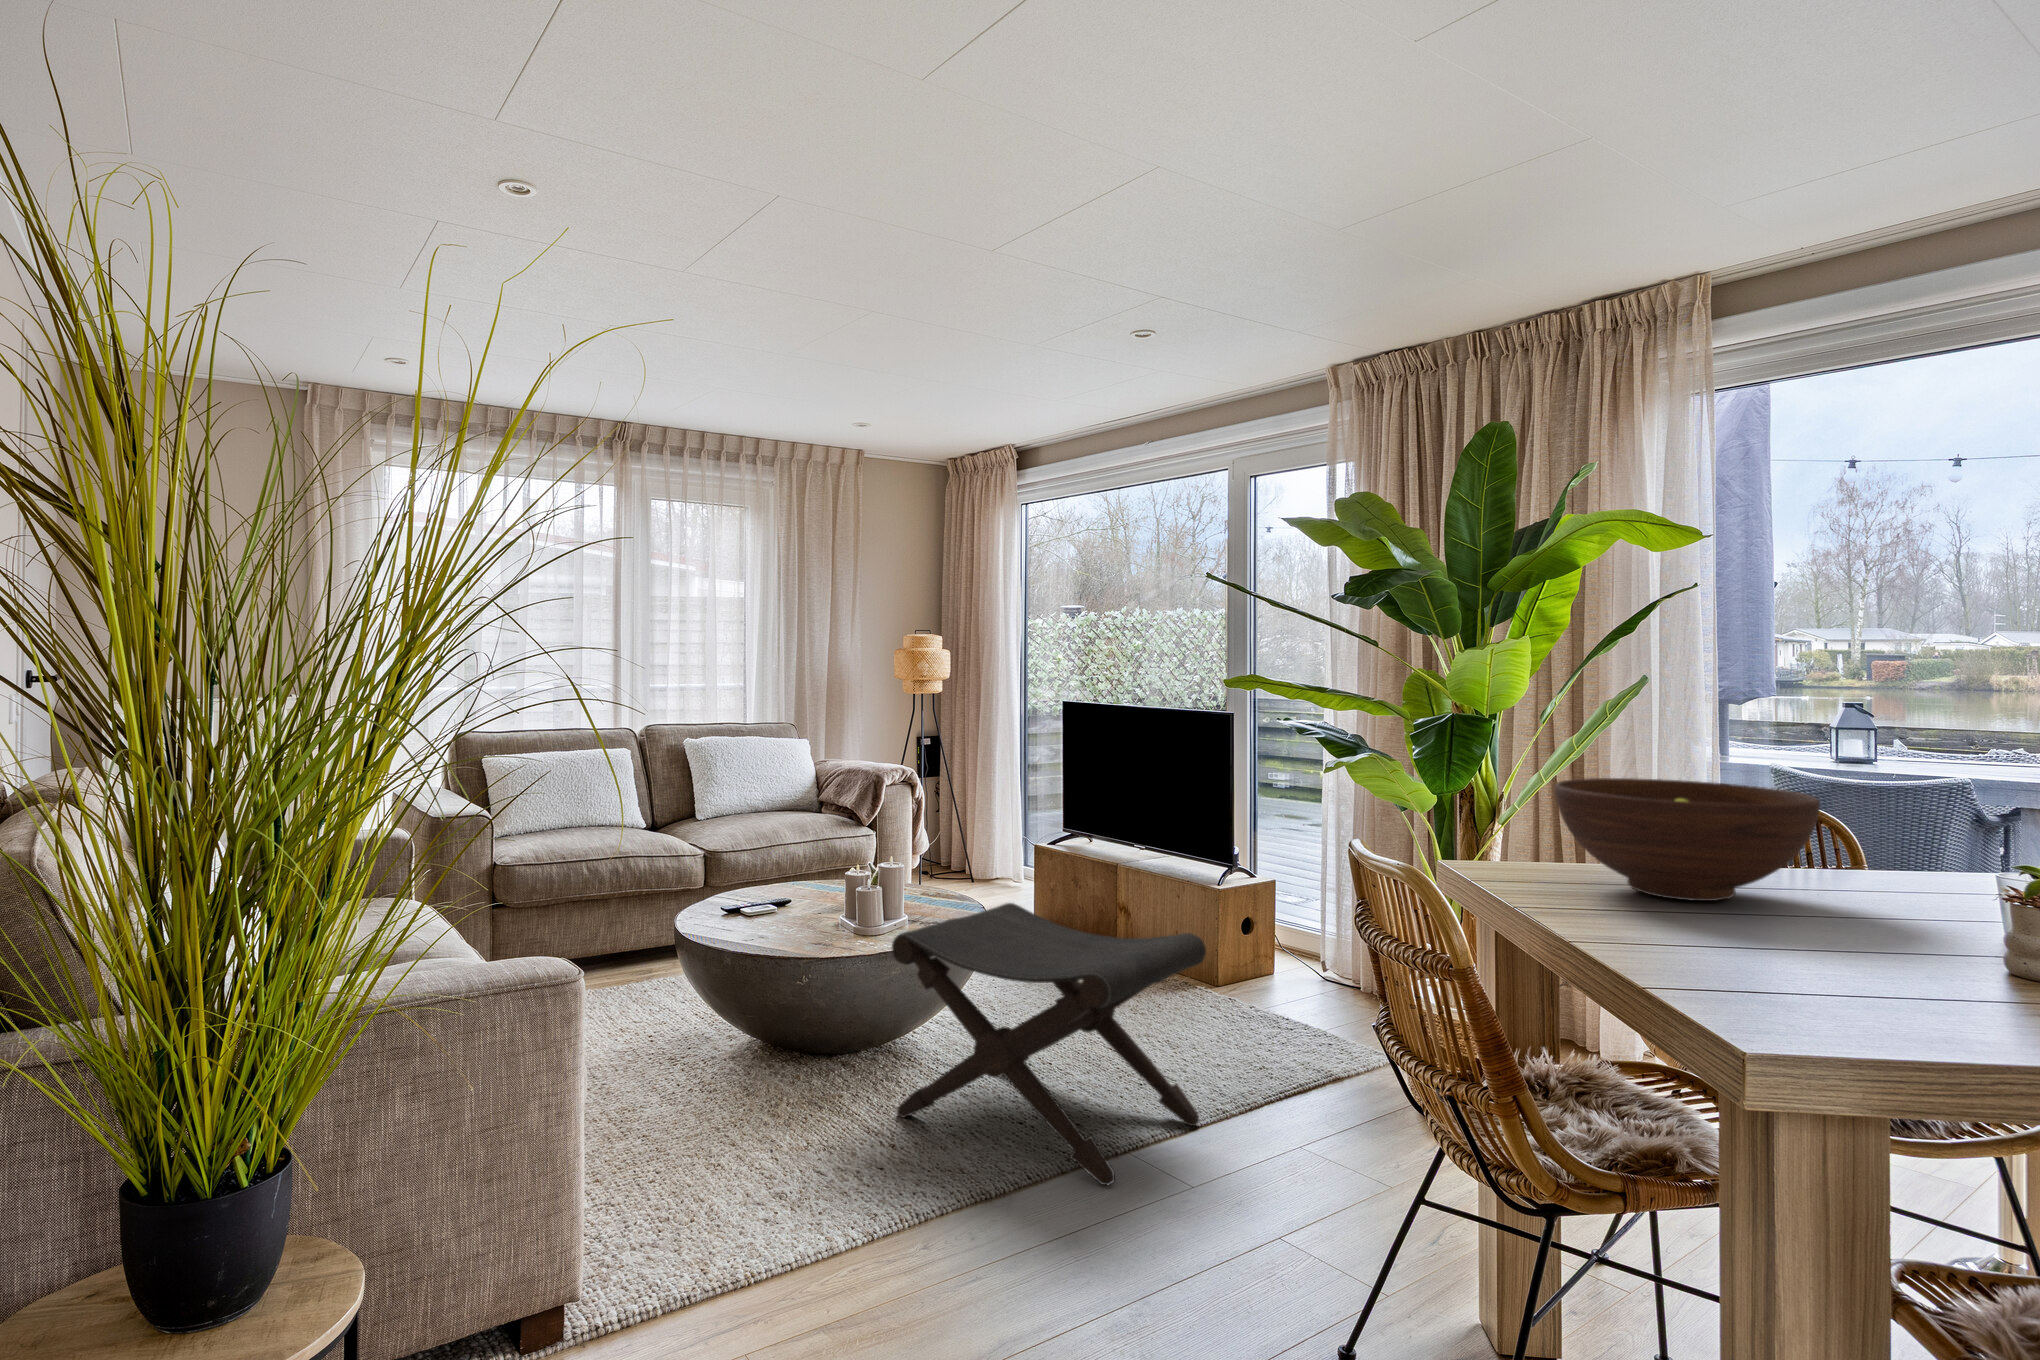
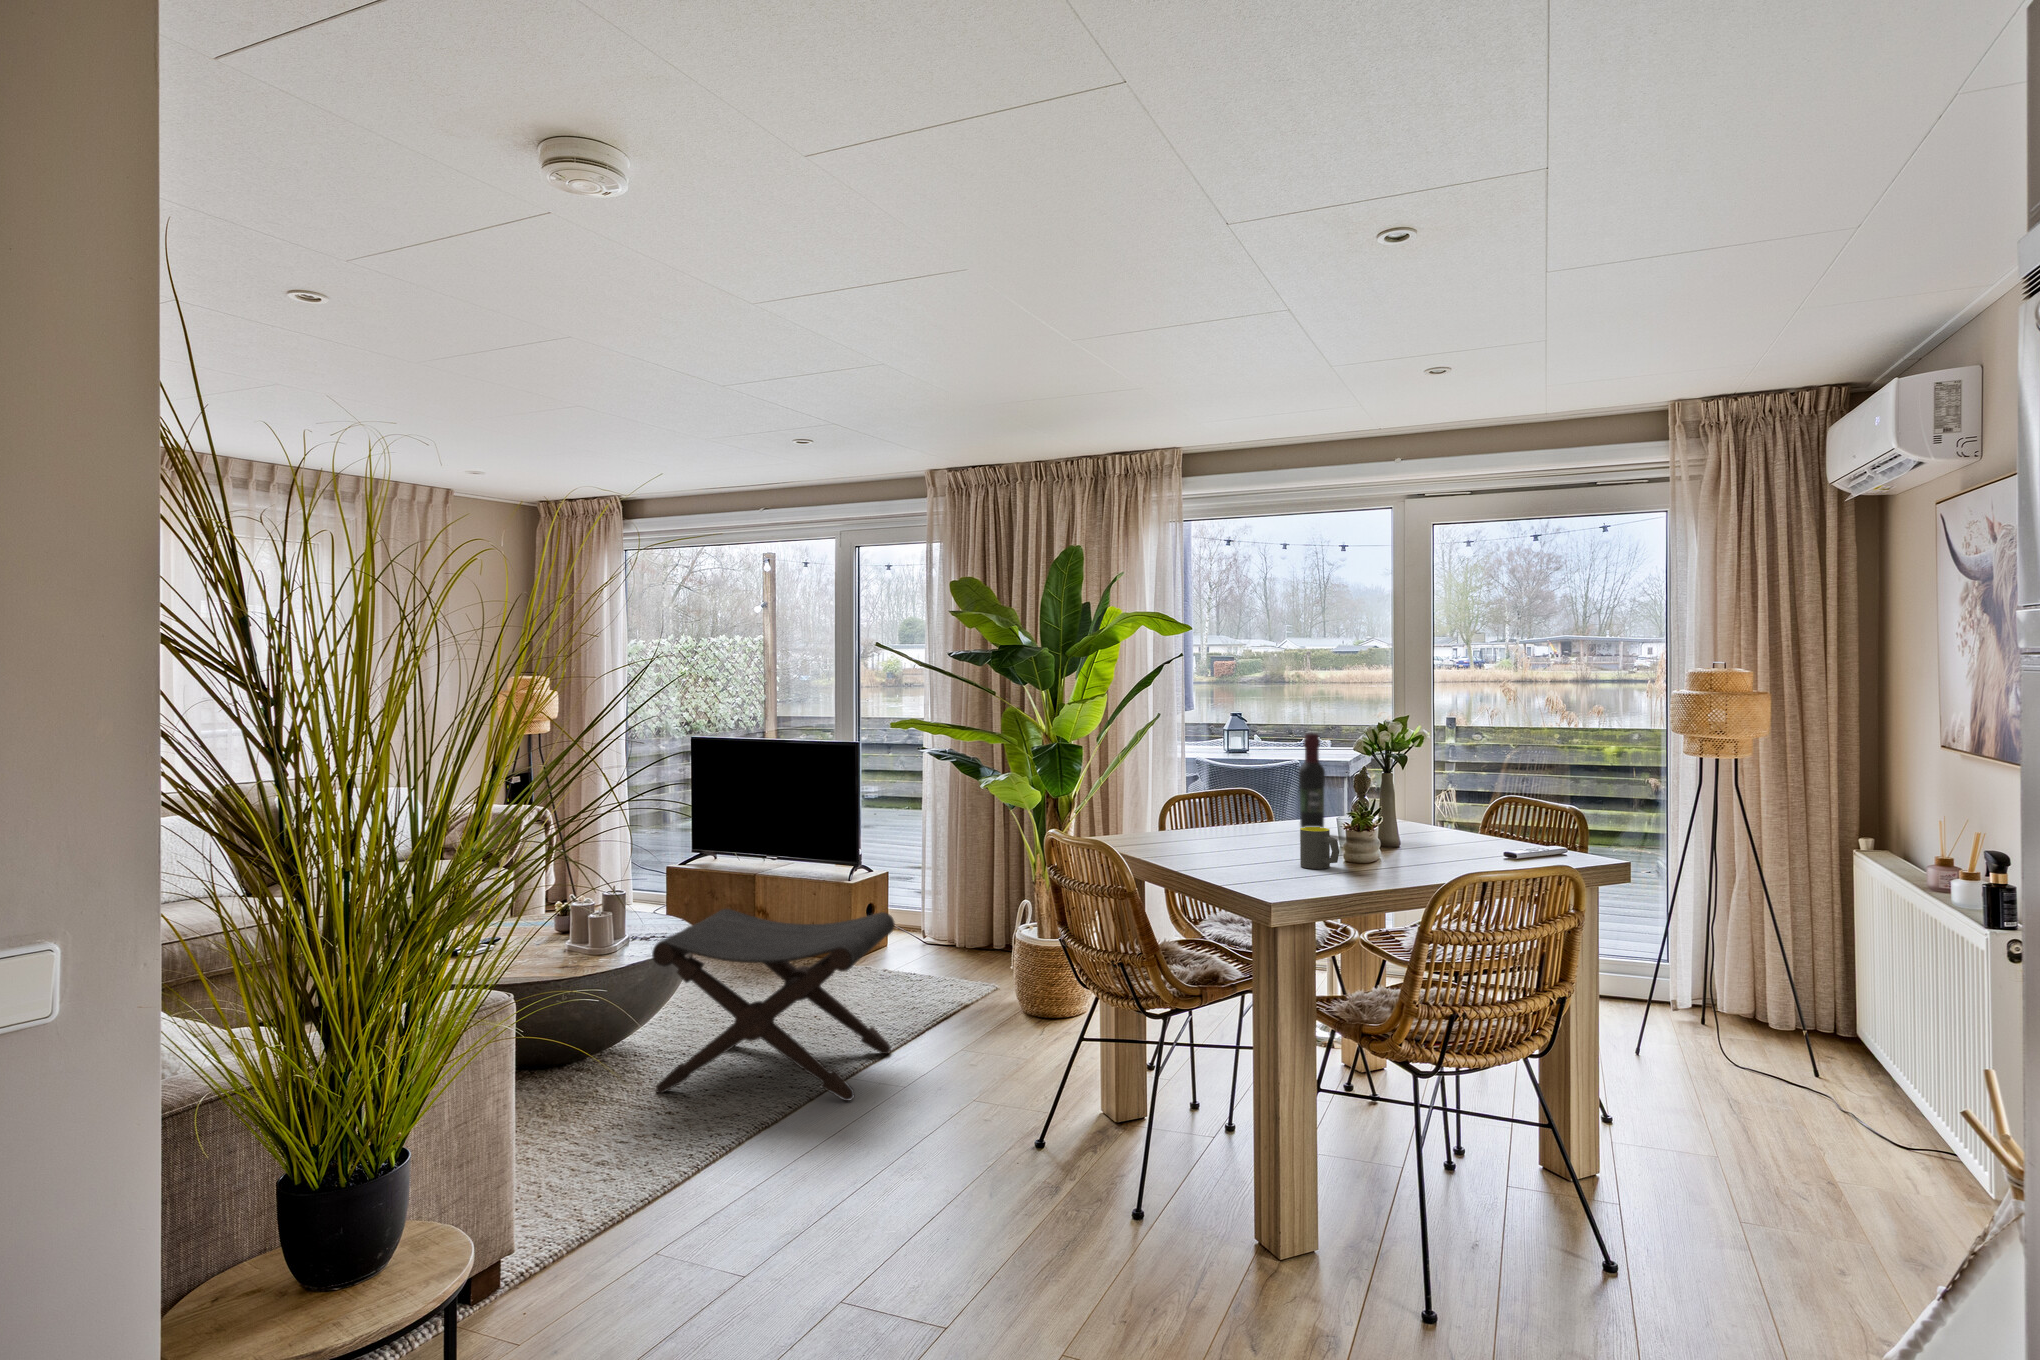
wine bottle: none [1884,703,1950,902] -> present [1299,733,1325,828]
fruit bowl: present [1554,778,1820,901] -> none [1154,780,1278,845]
mug: none [1841,884,1941,976] -> present [1300,827,1339,869]

